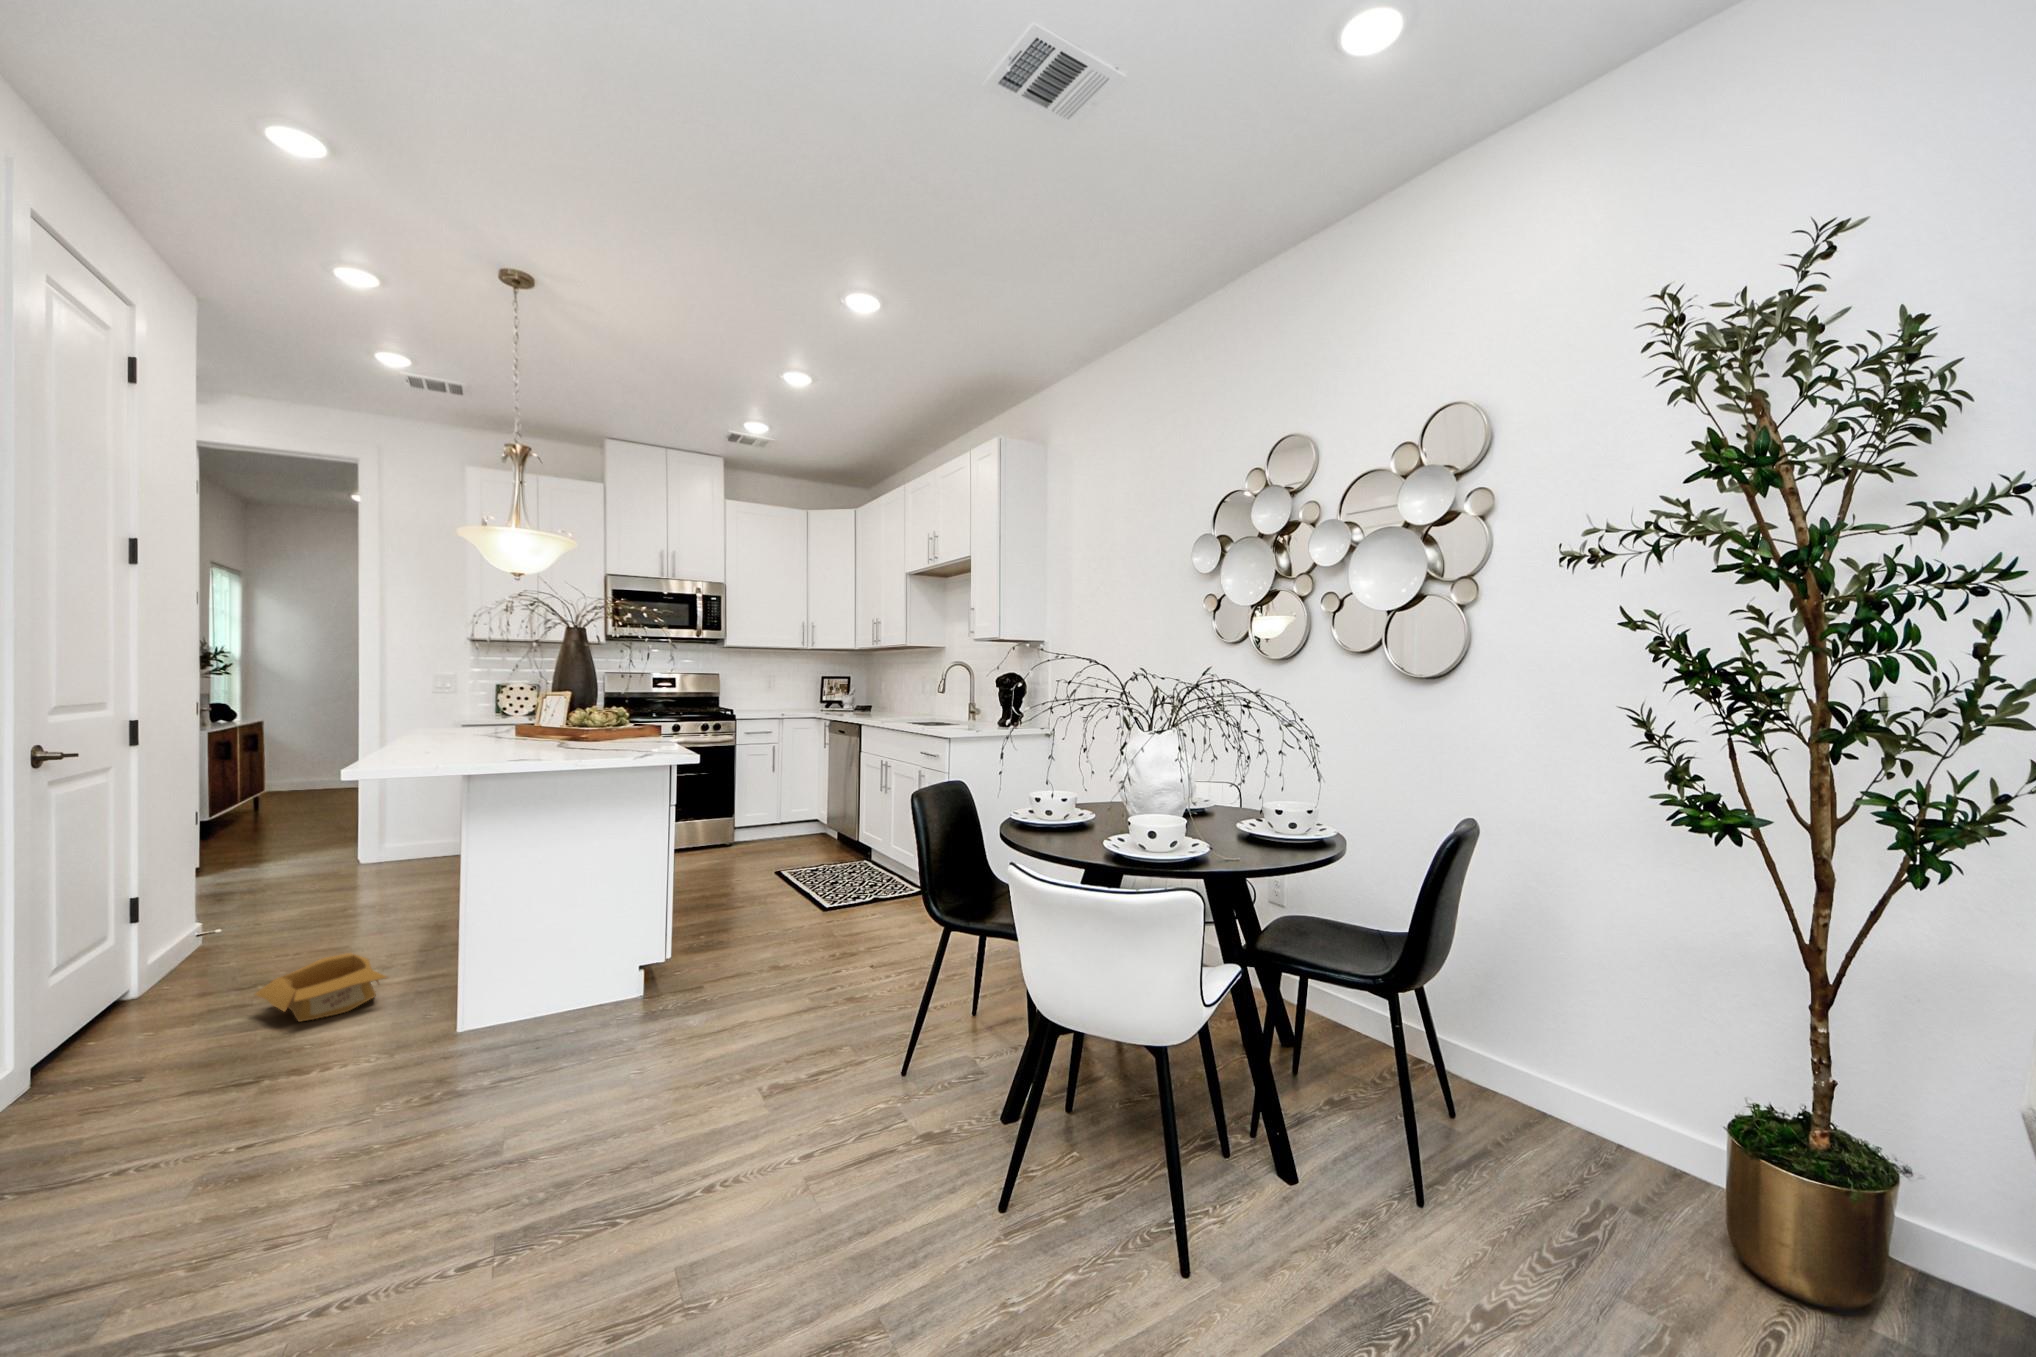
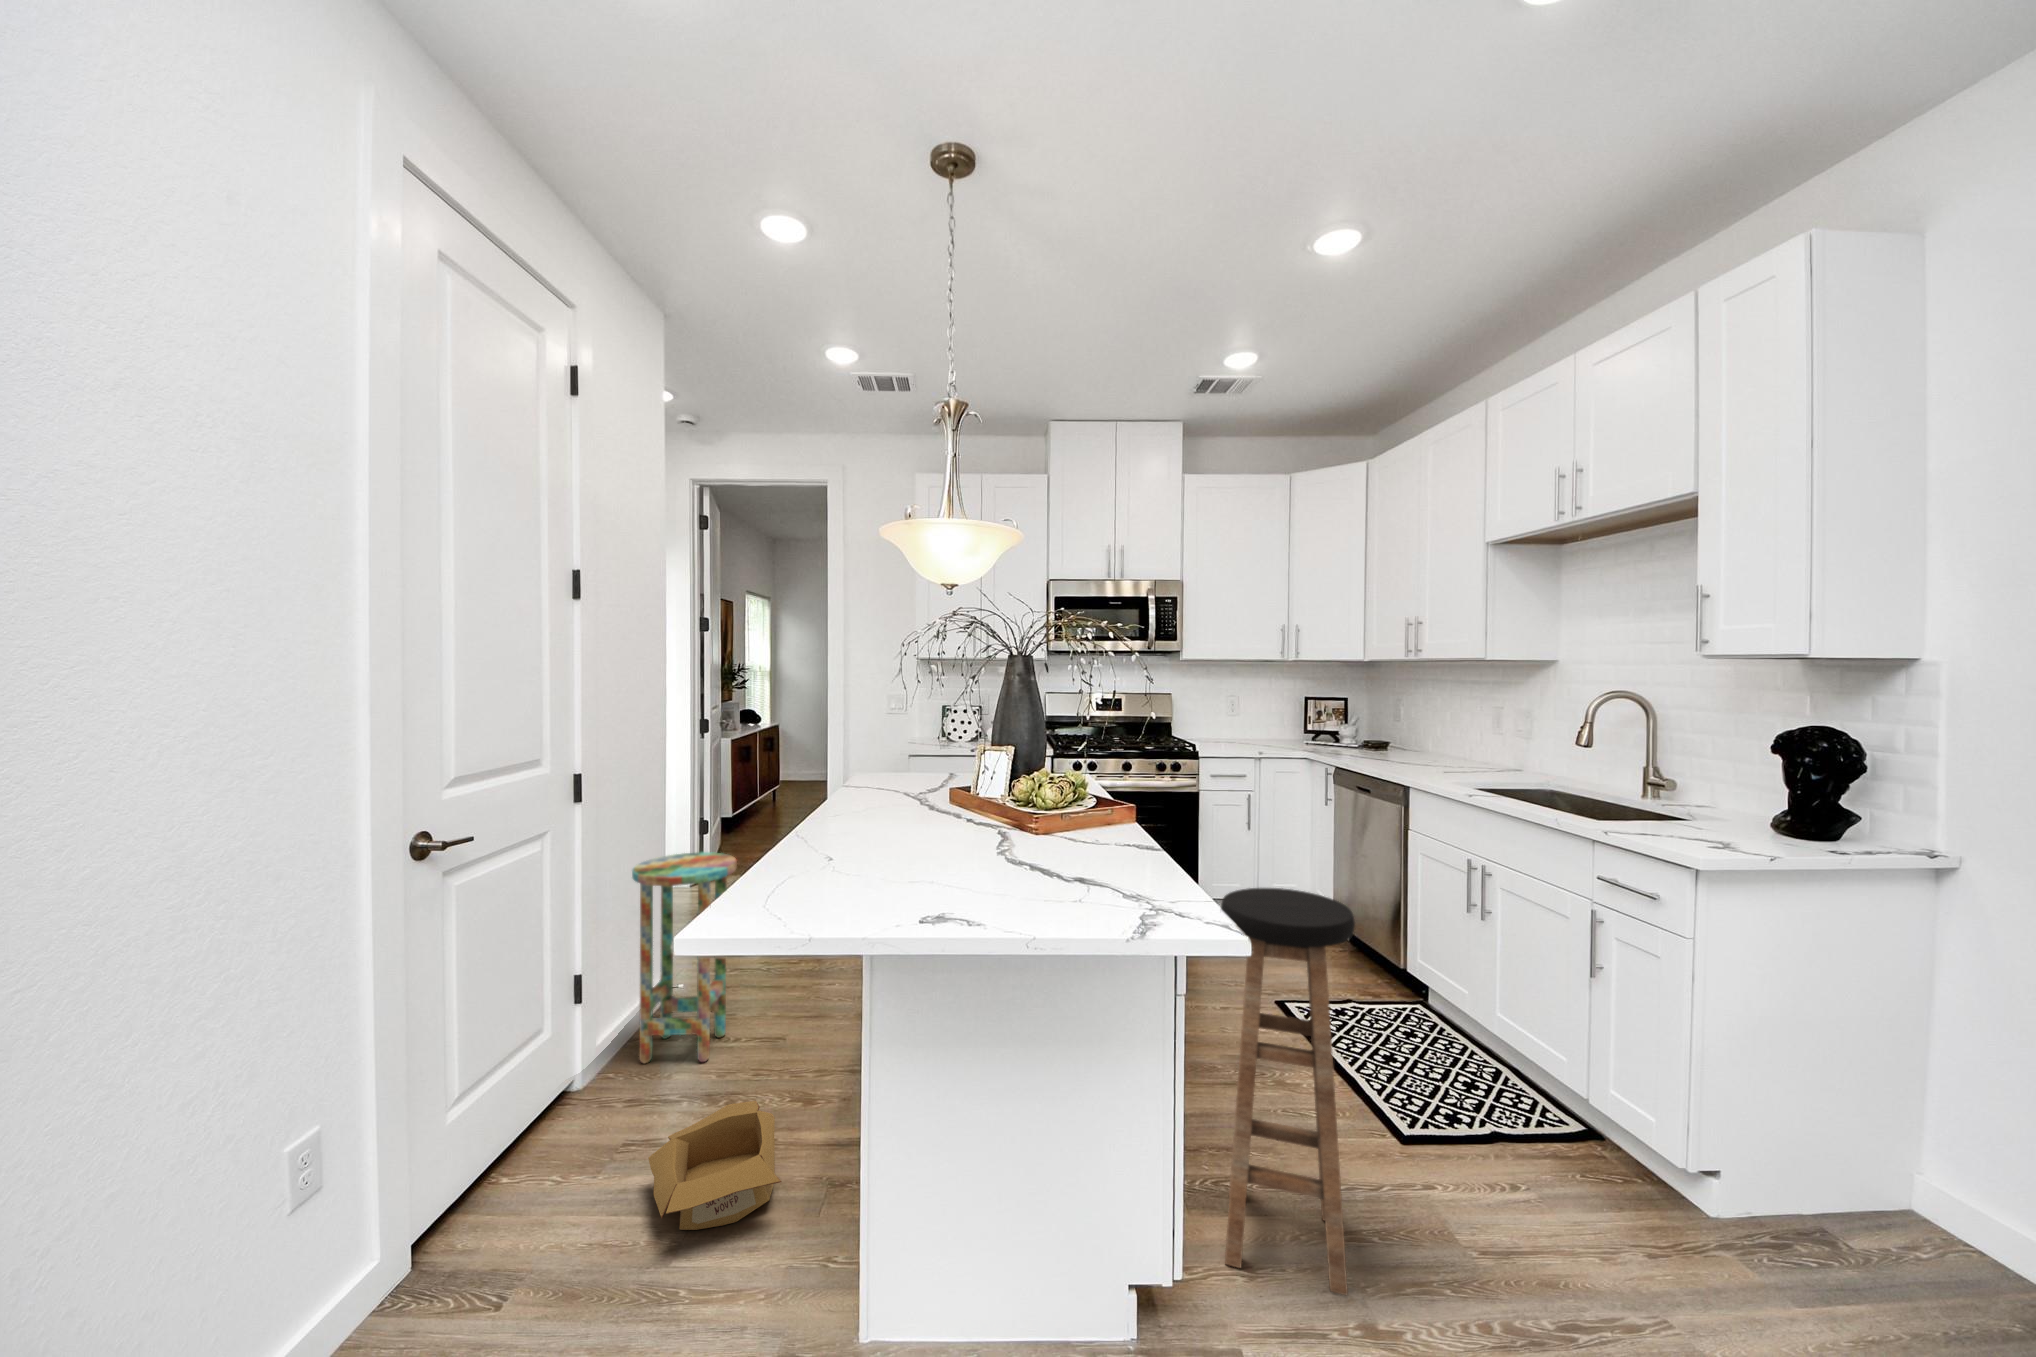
bar stool: none [706,764,780,964] -> present [1221,888,1355,1295]
side table: none [182,796,299,974] -> present [632,852,737,1063]

